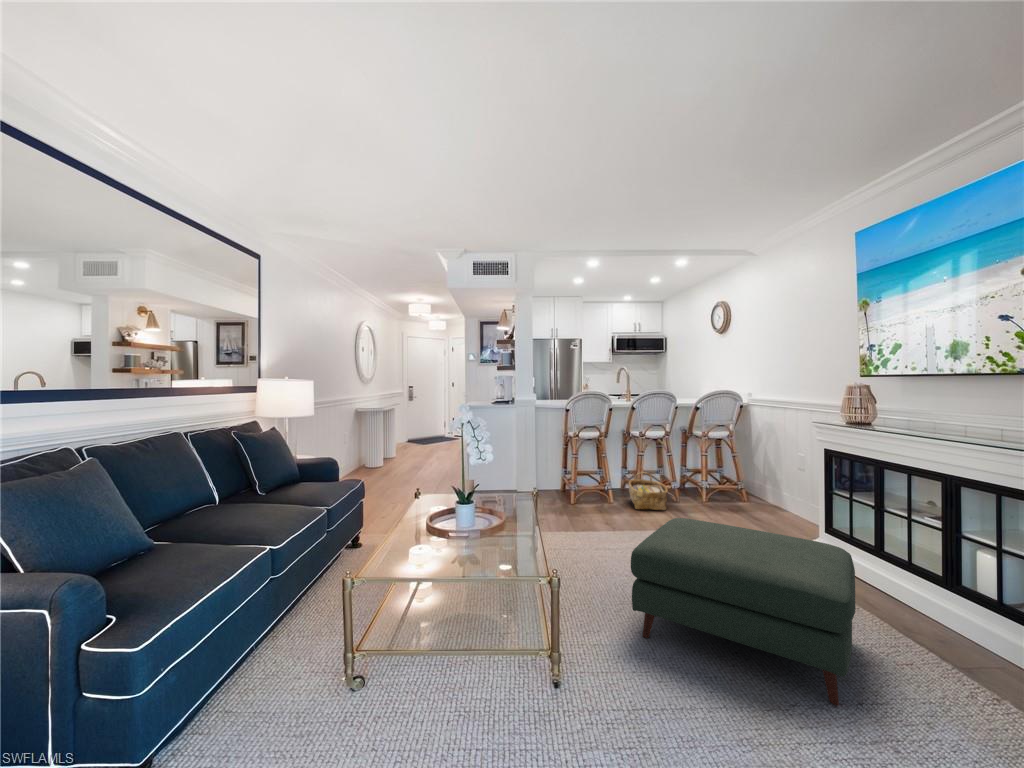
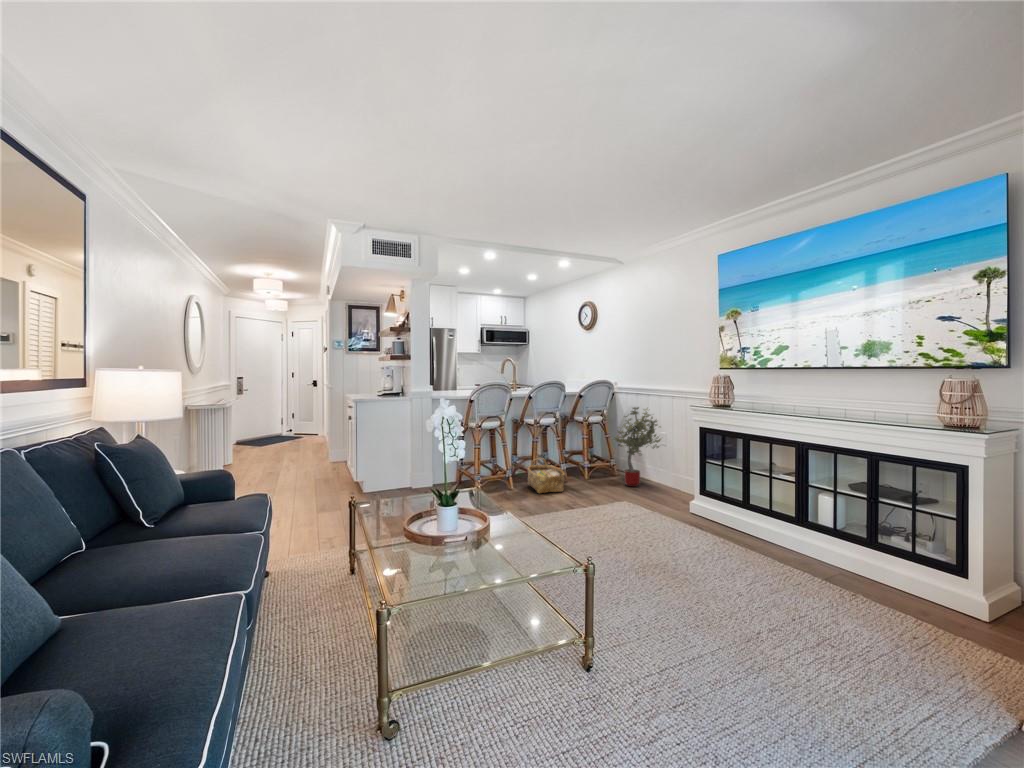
potted tree: none [737,421,795,515] -> present [615,407,661,487]
ottoman: present [631,518,855,706] -> none [613,497,795,627]

